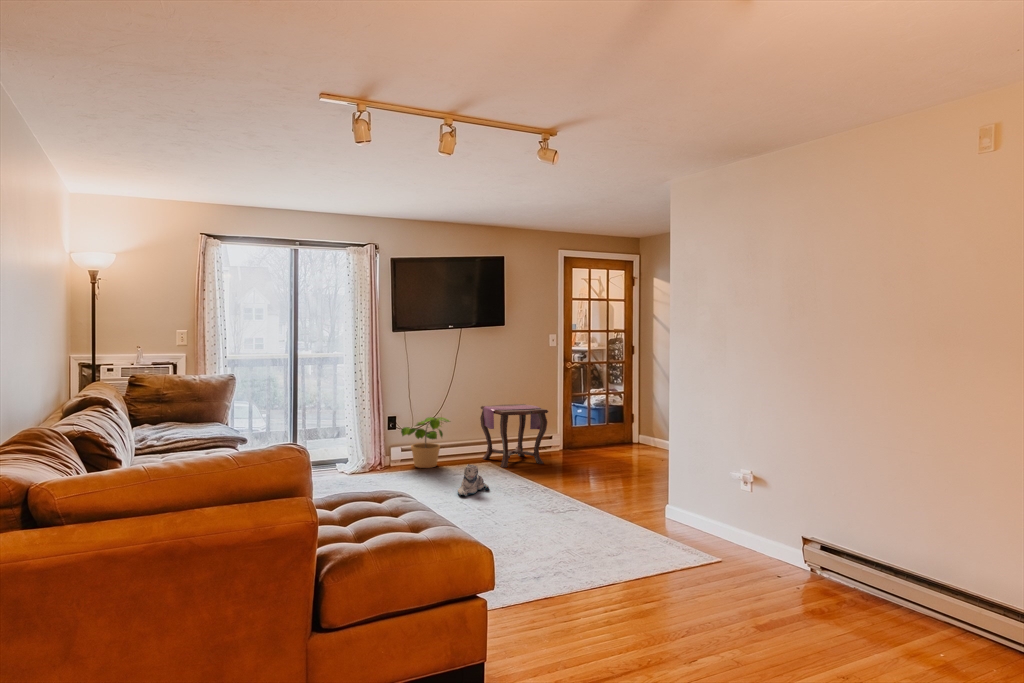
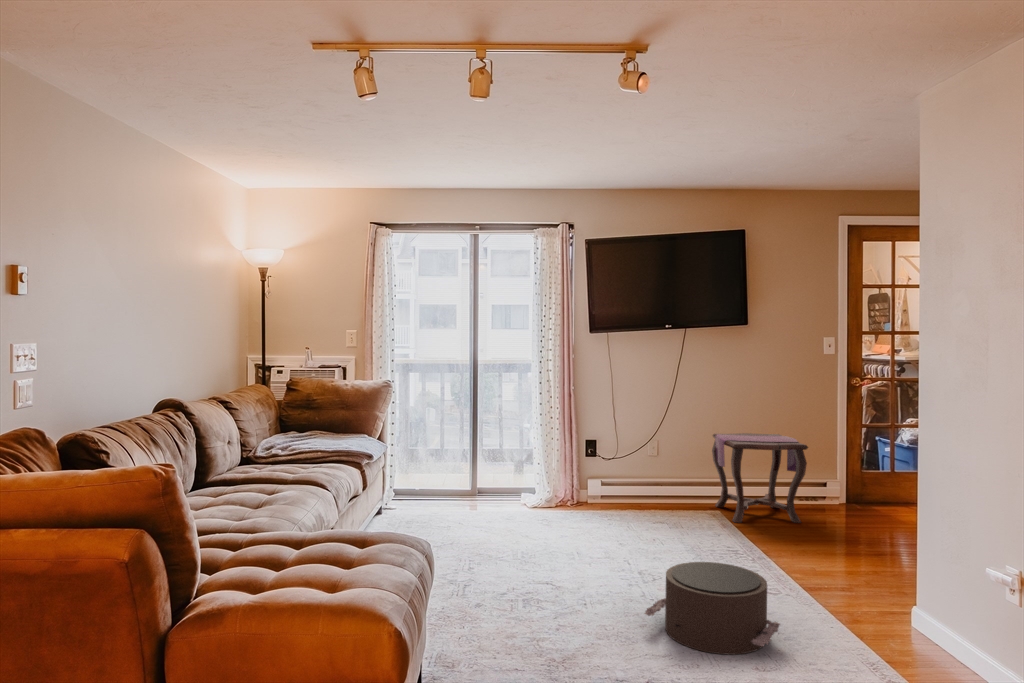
potted plant: present [401,417,450,468] -> none [596,445,656,511]
plush toy: present [458,464,489,496] -> none [639,516,691,562]
pouf: none [493,485,571,536] -> present [644,562,780,655]

